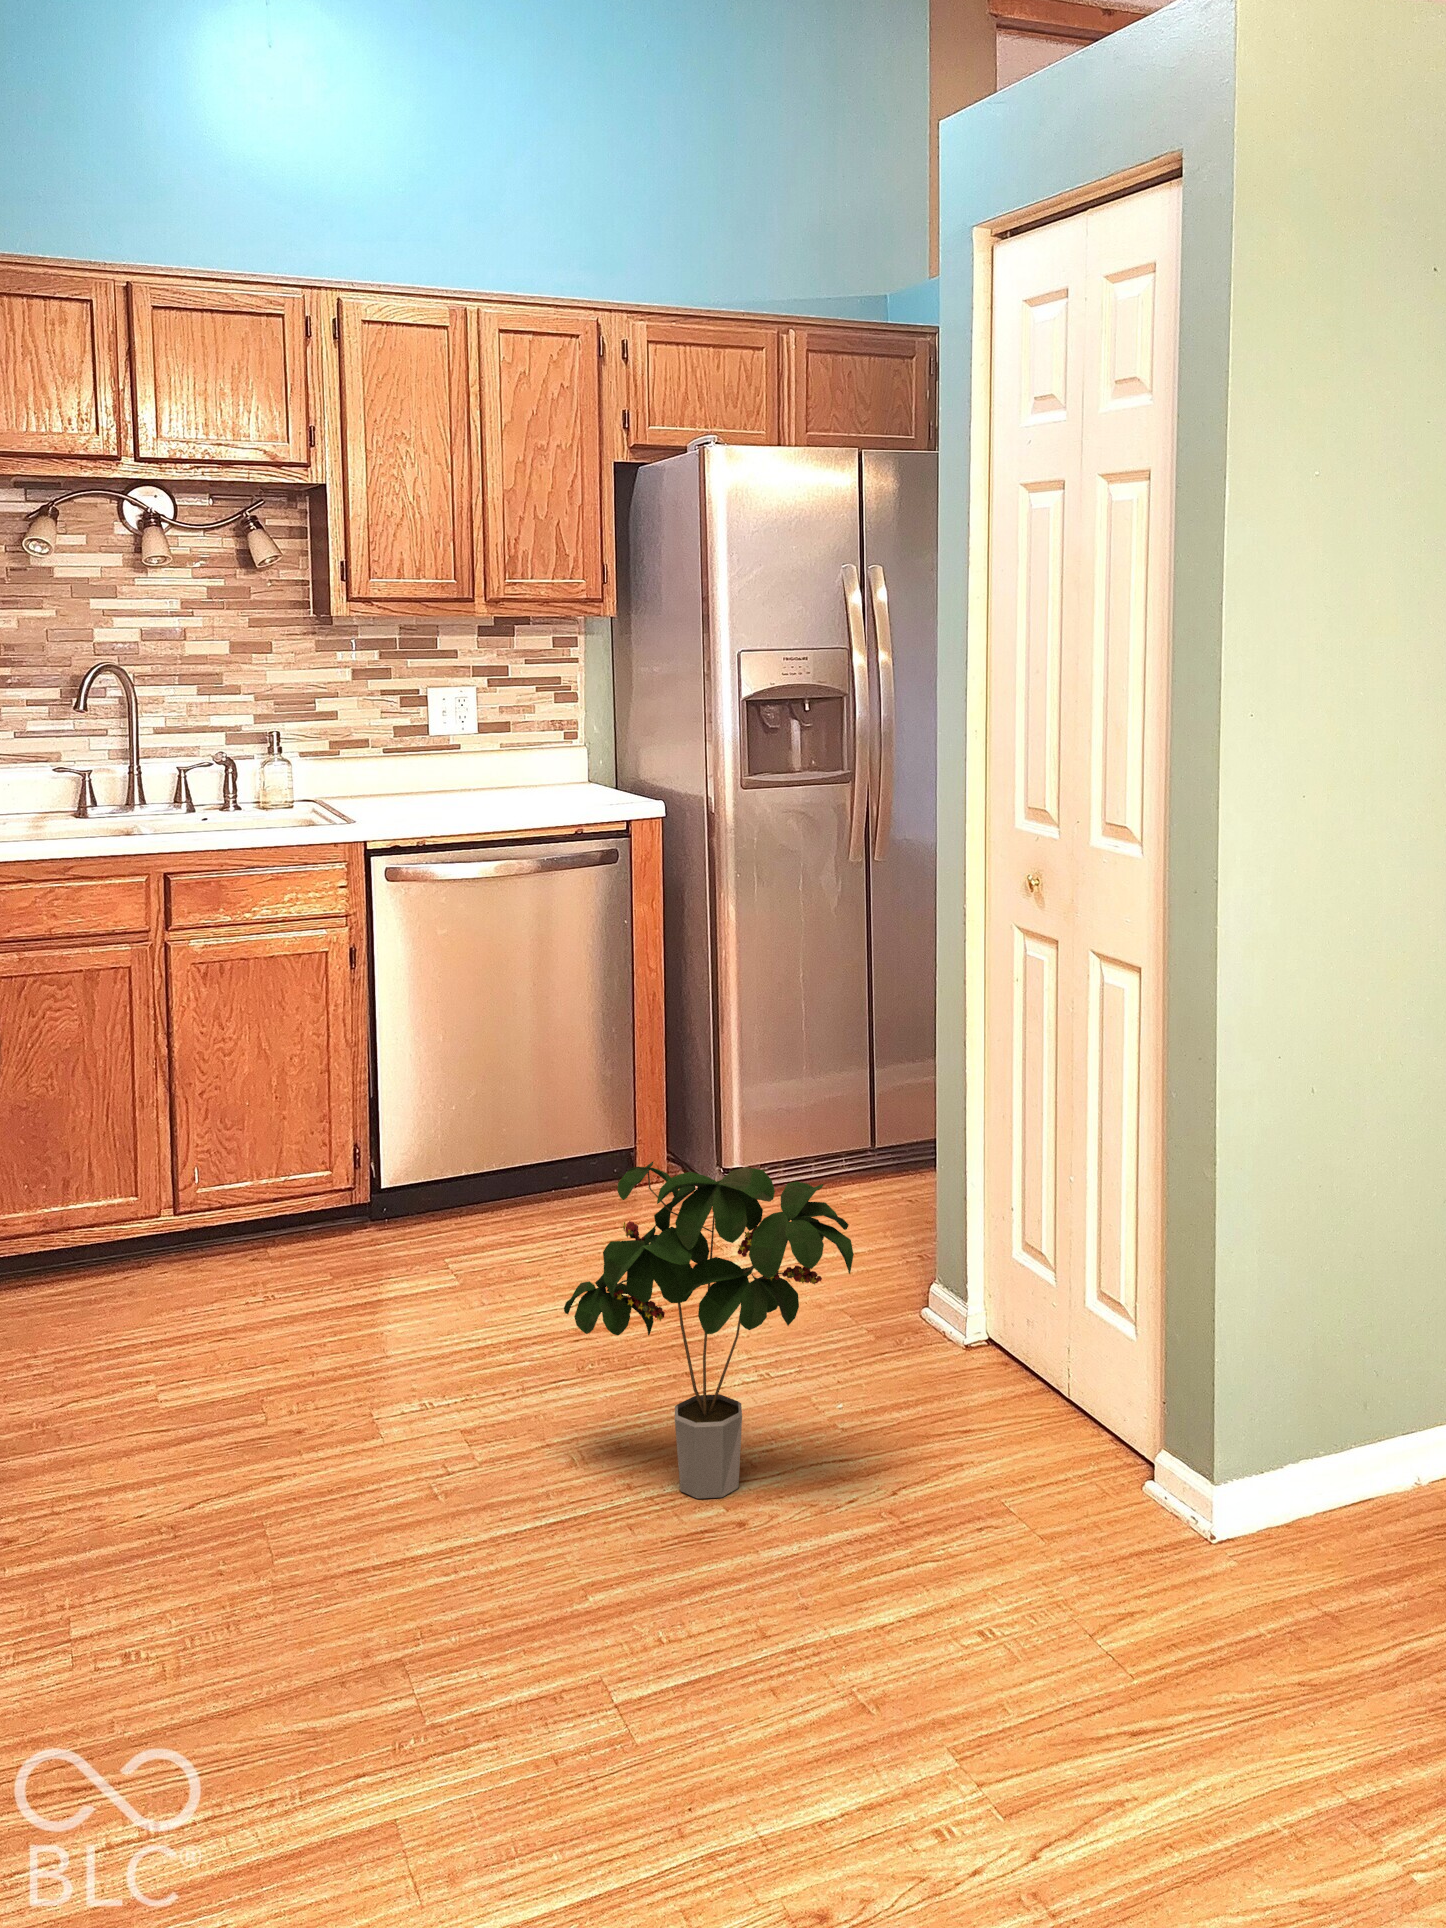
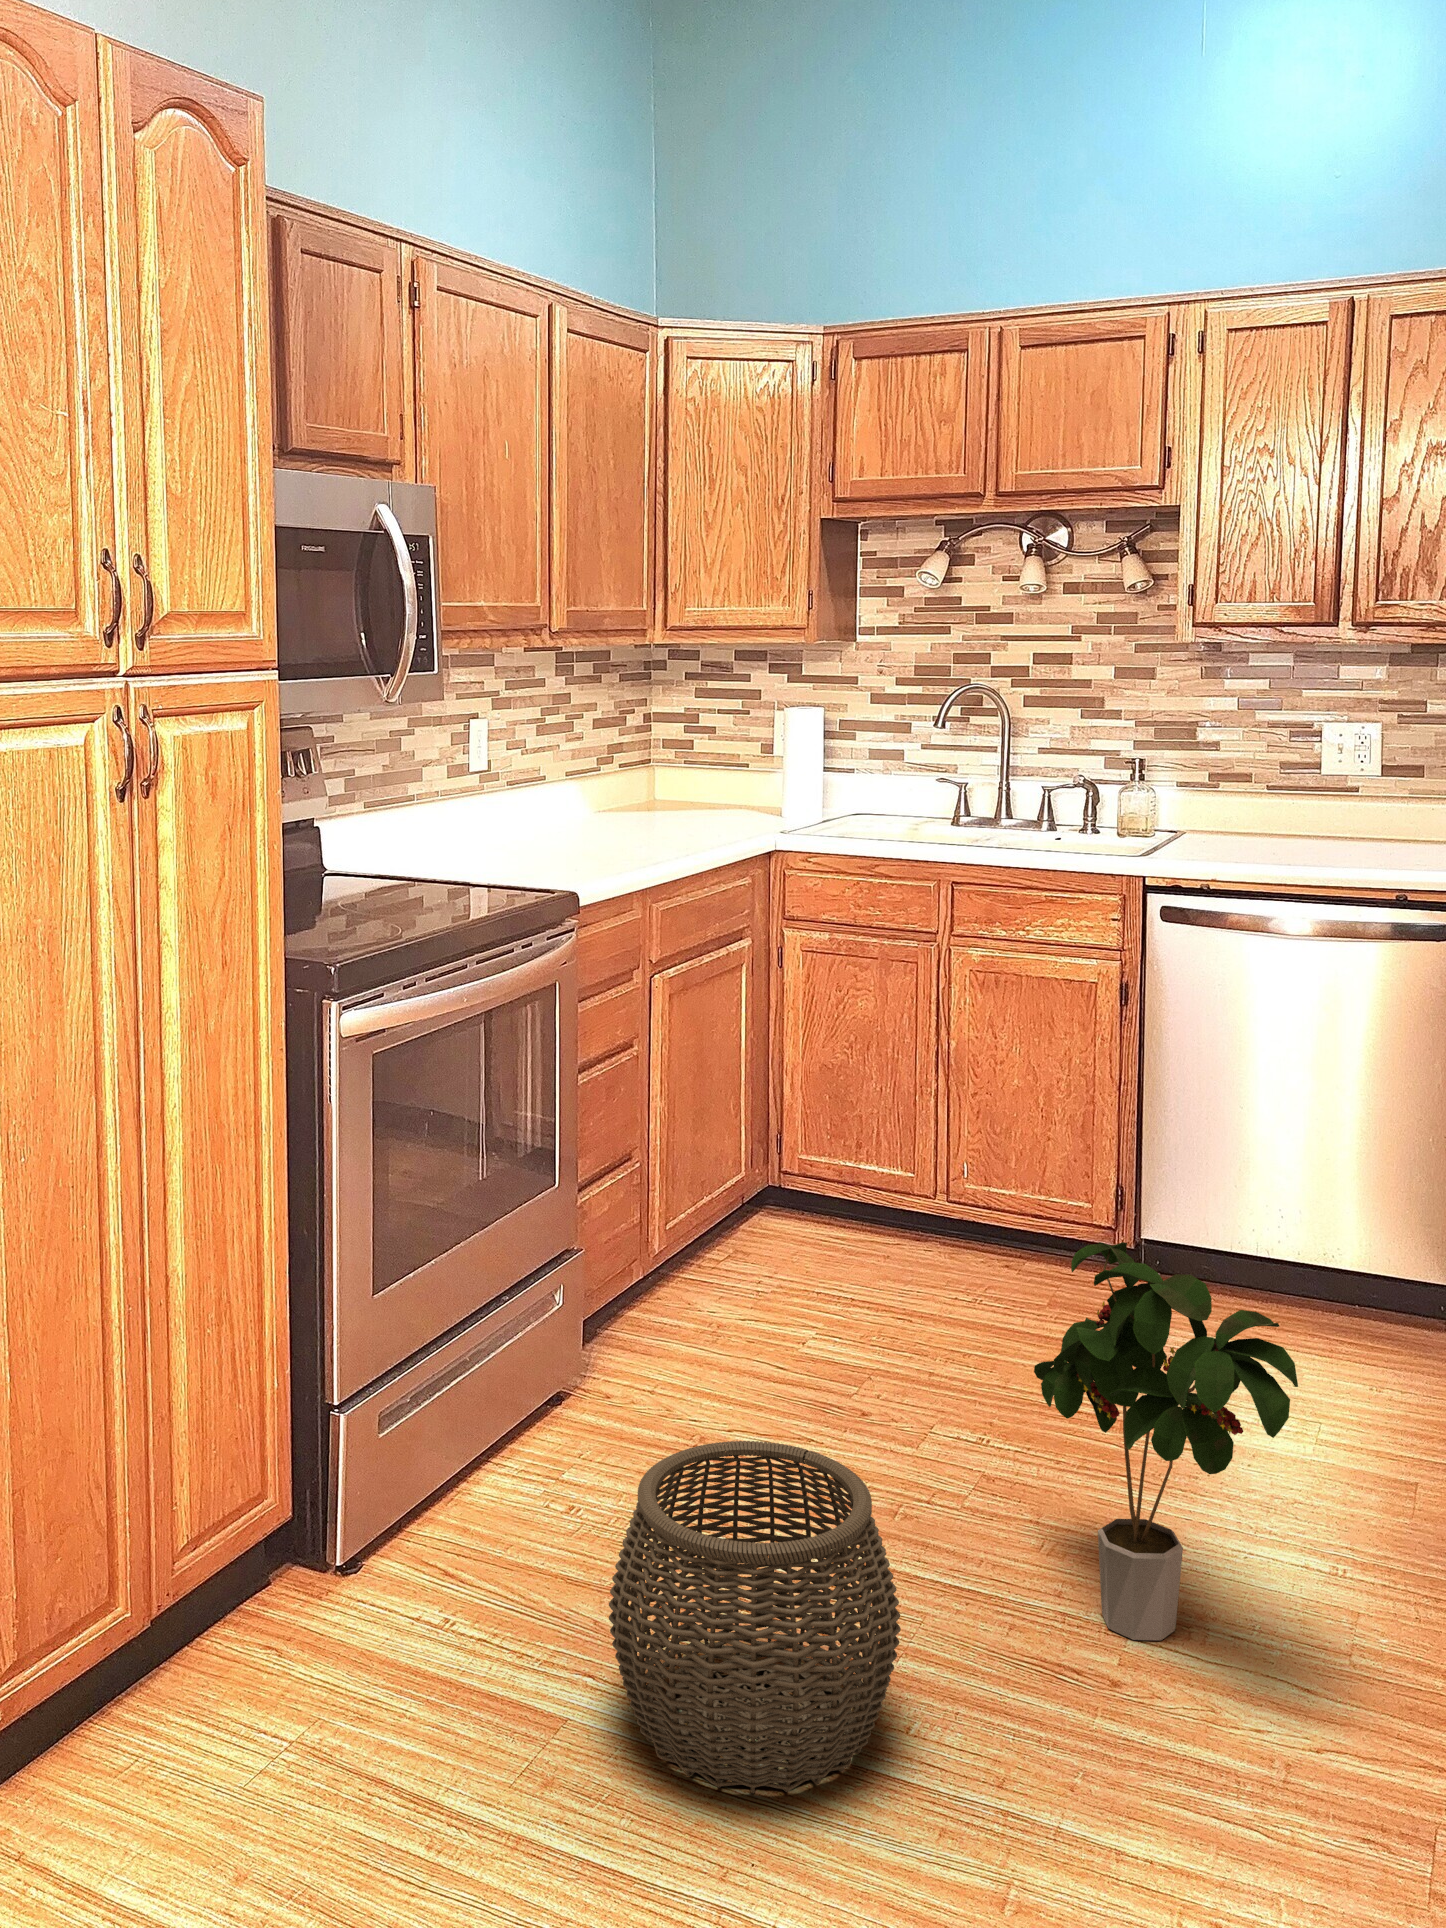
woven basket: none [402,1432,695,1787] -> present [609,1441,901,1793]

